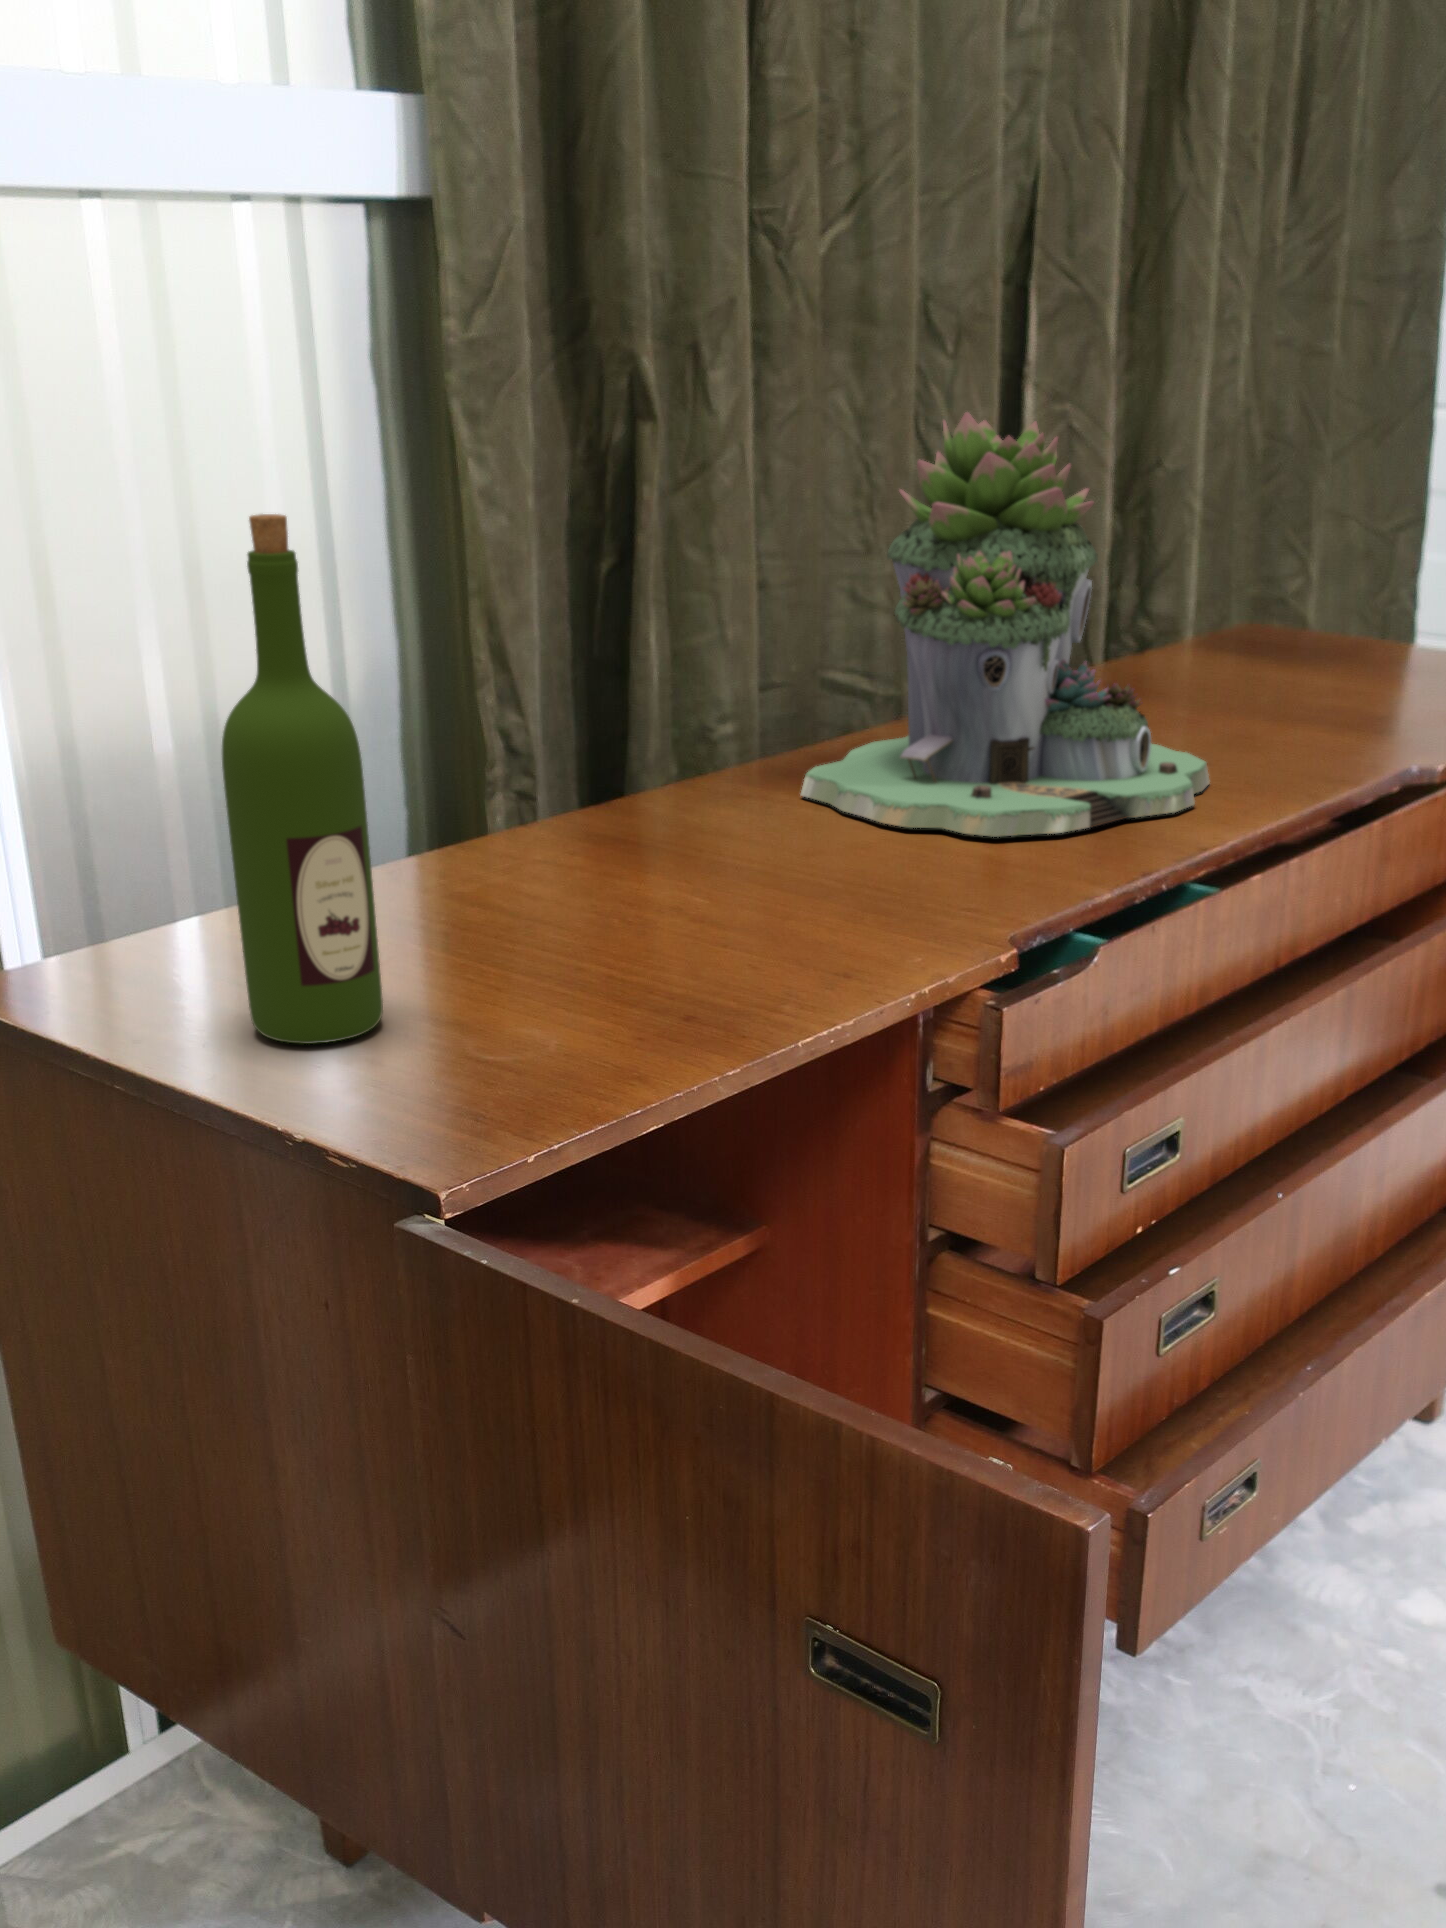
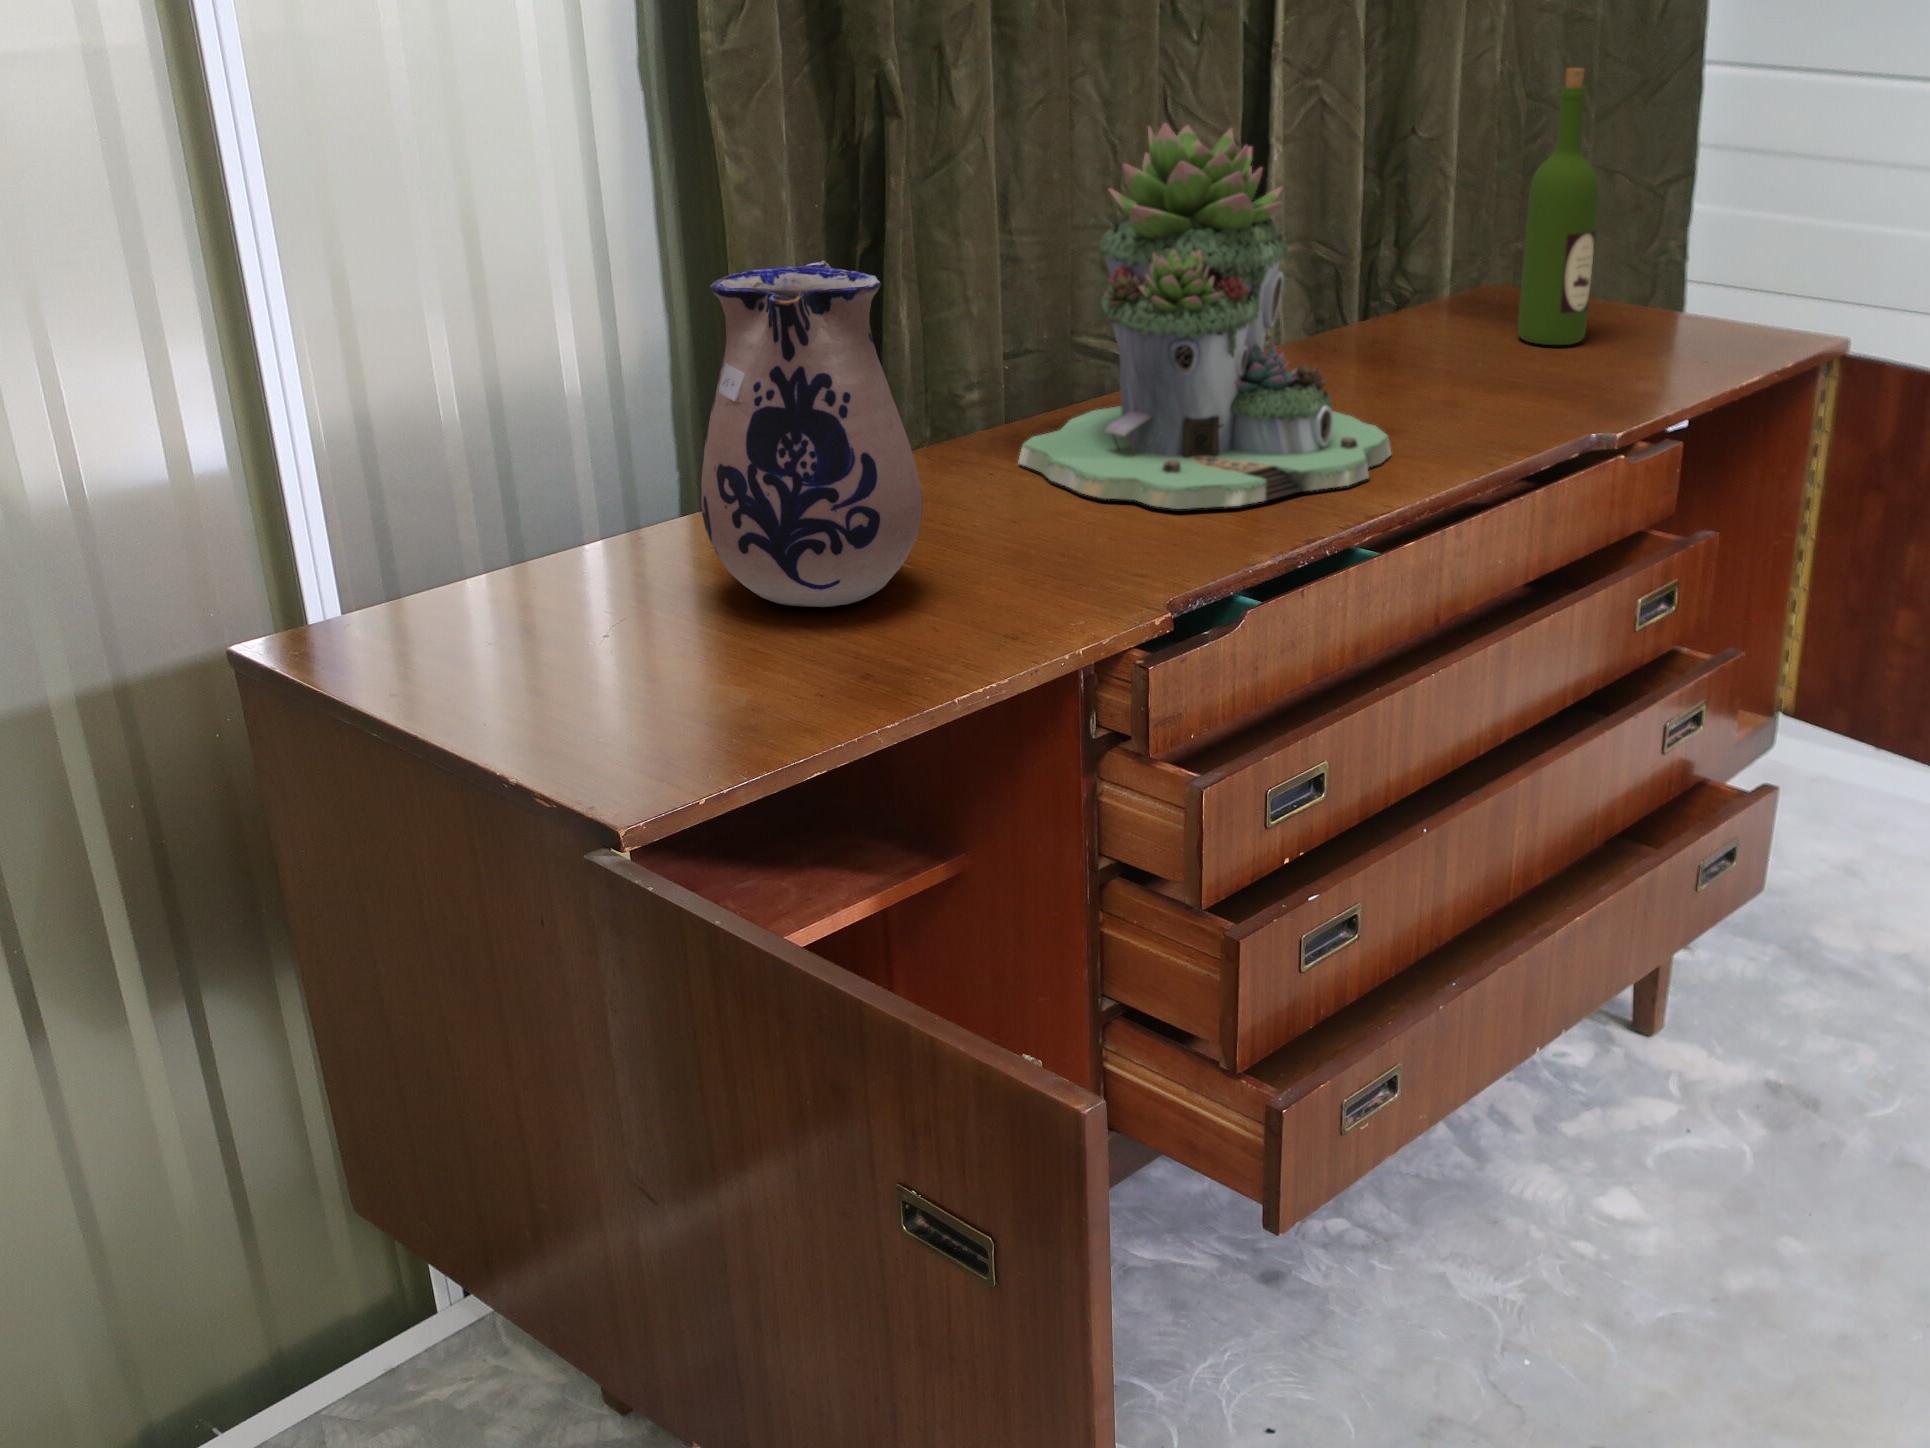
wine bottle: present [222,514,383,1044] -> present [1518,68,1599,345]
ceramic pitcher: none [477,544,732,939] -> present [701,261,922,607]

